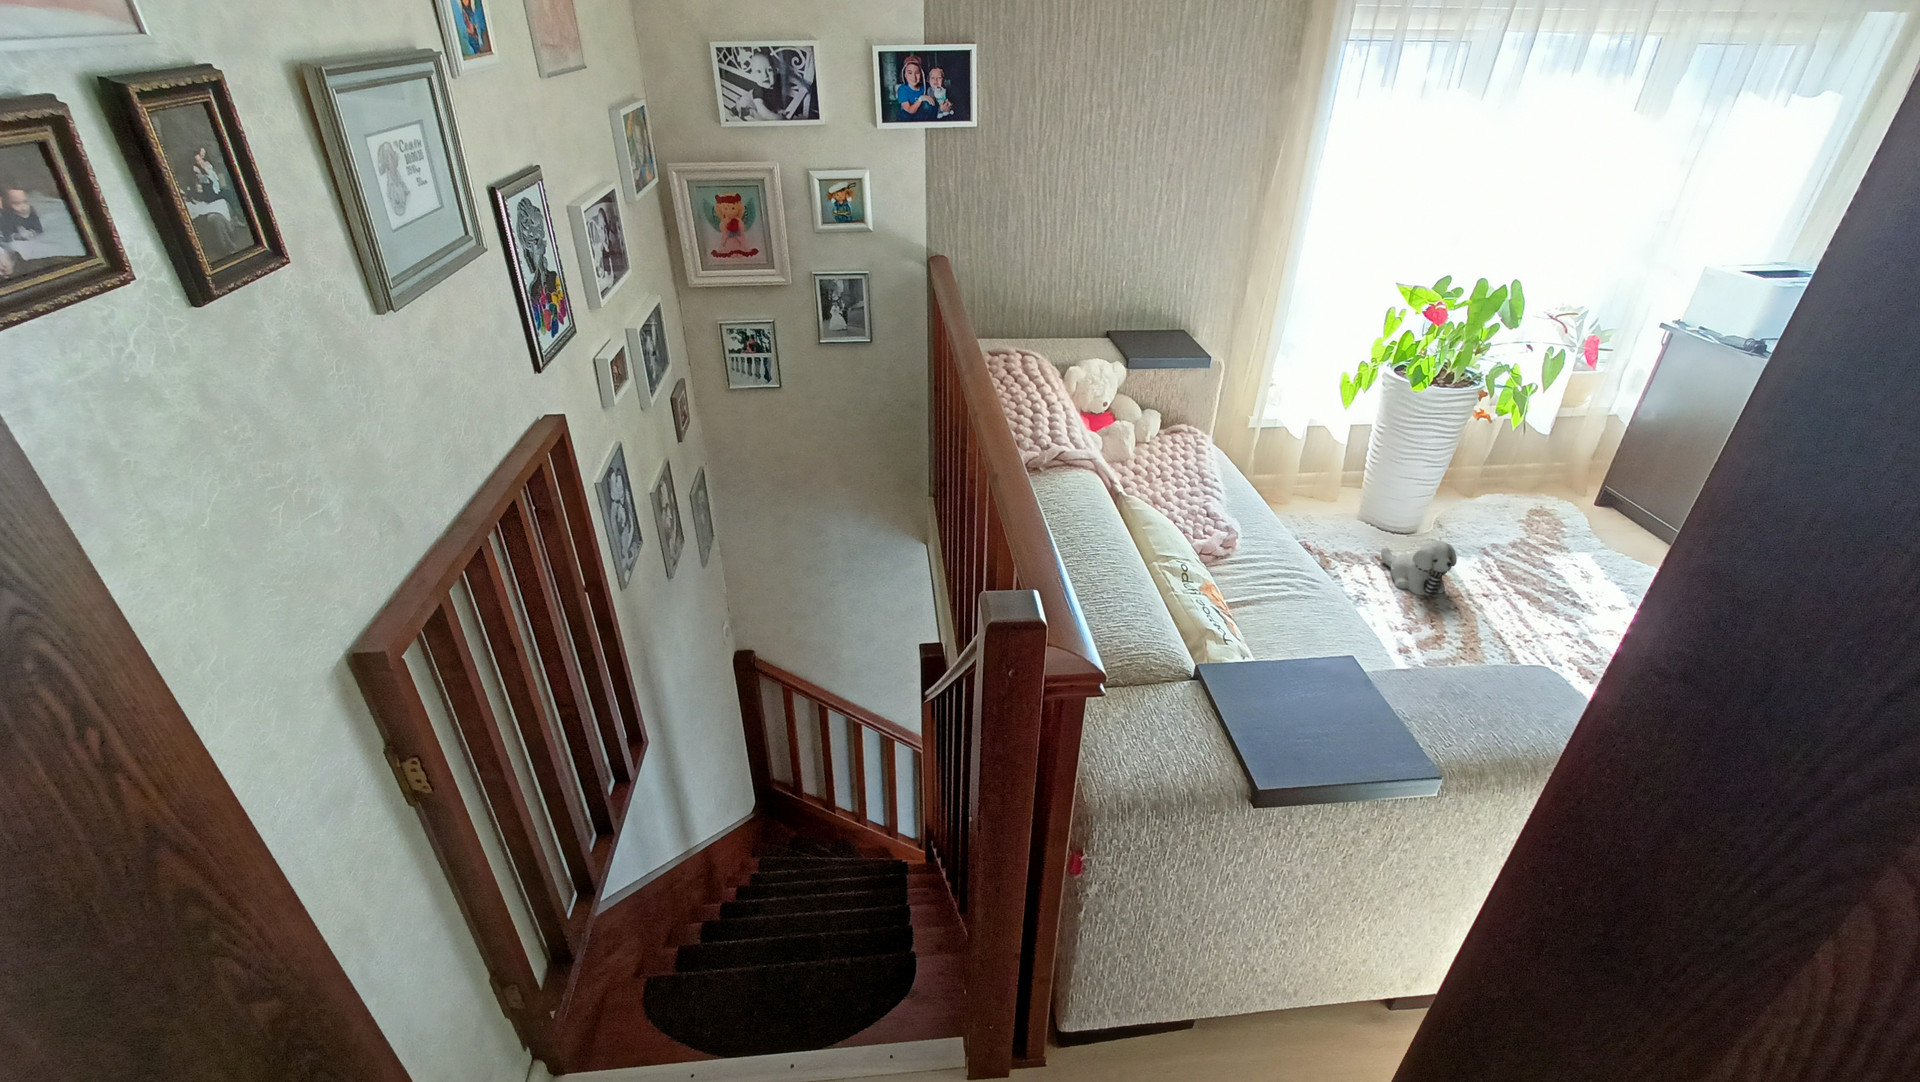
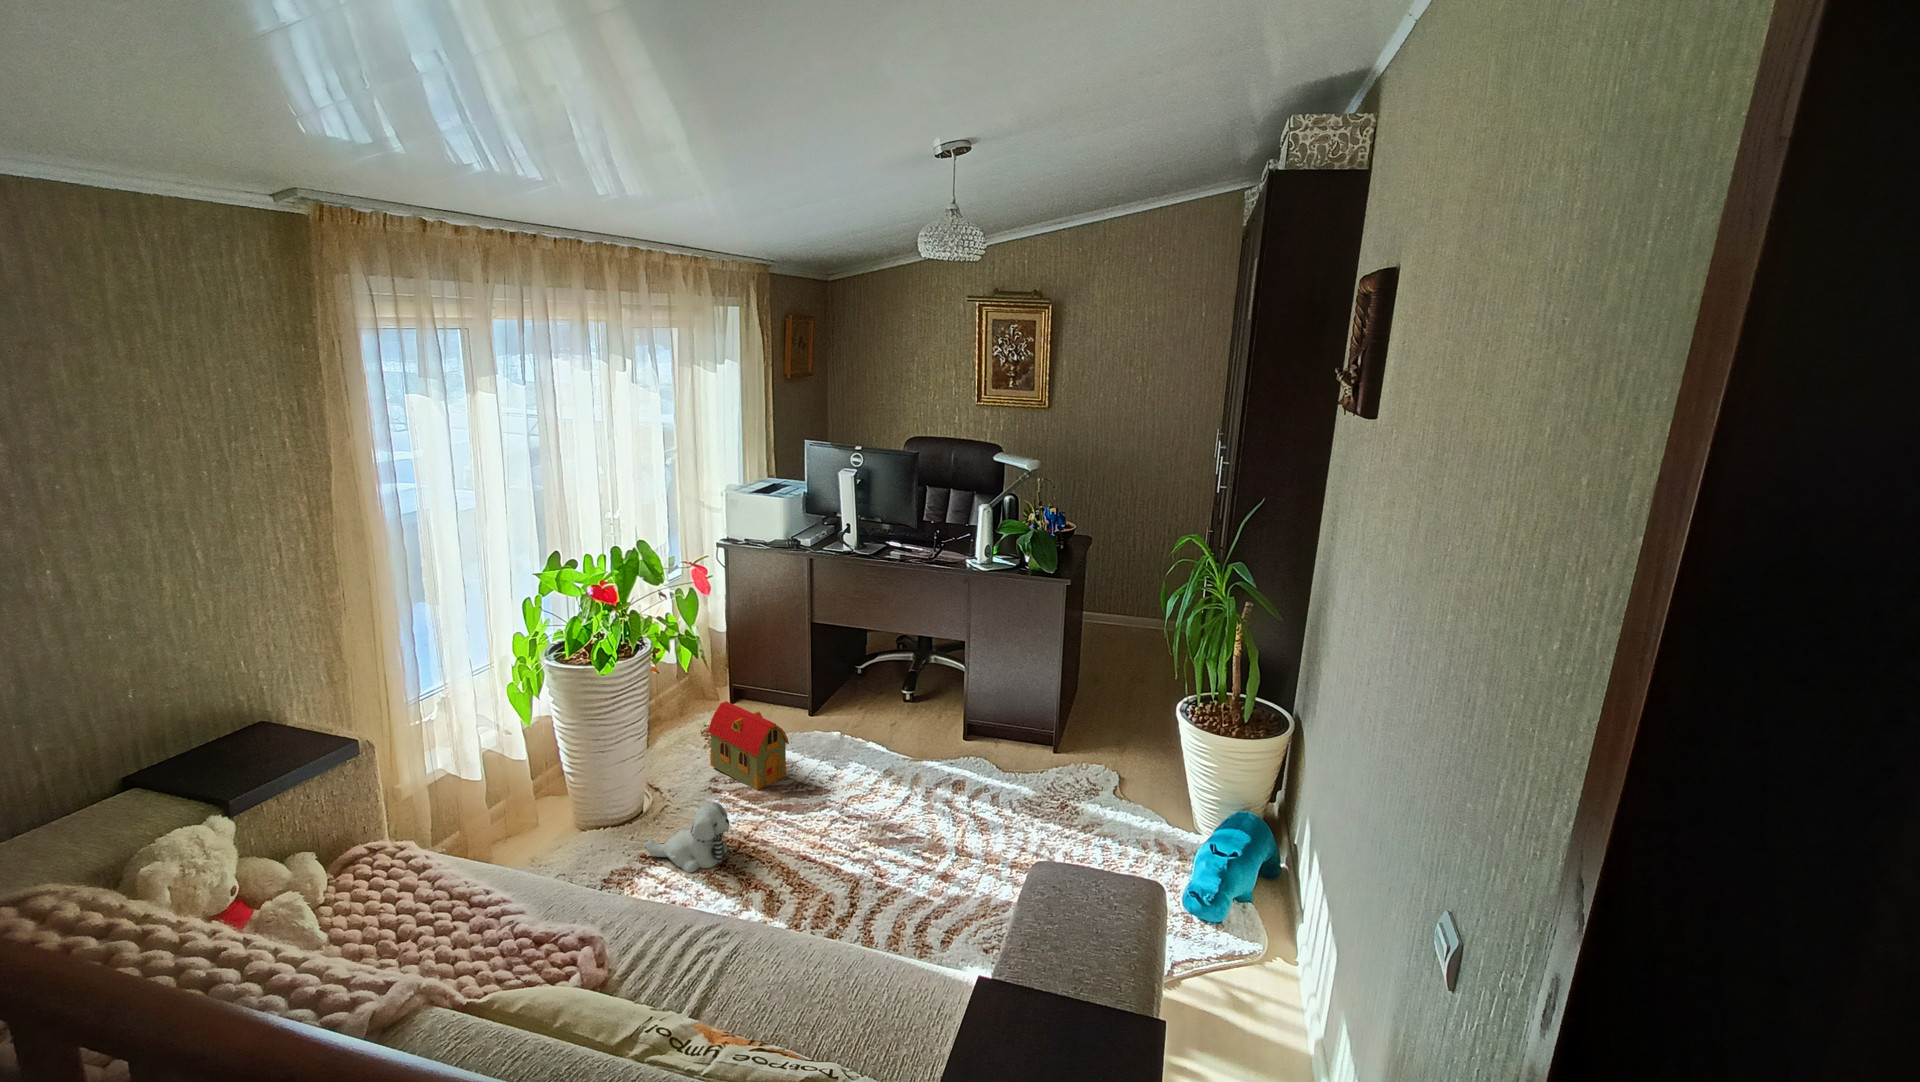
toy house: none [1505,478,1587,580] -> present [708,701,789,790]

